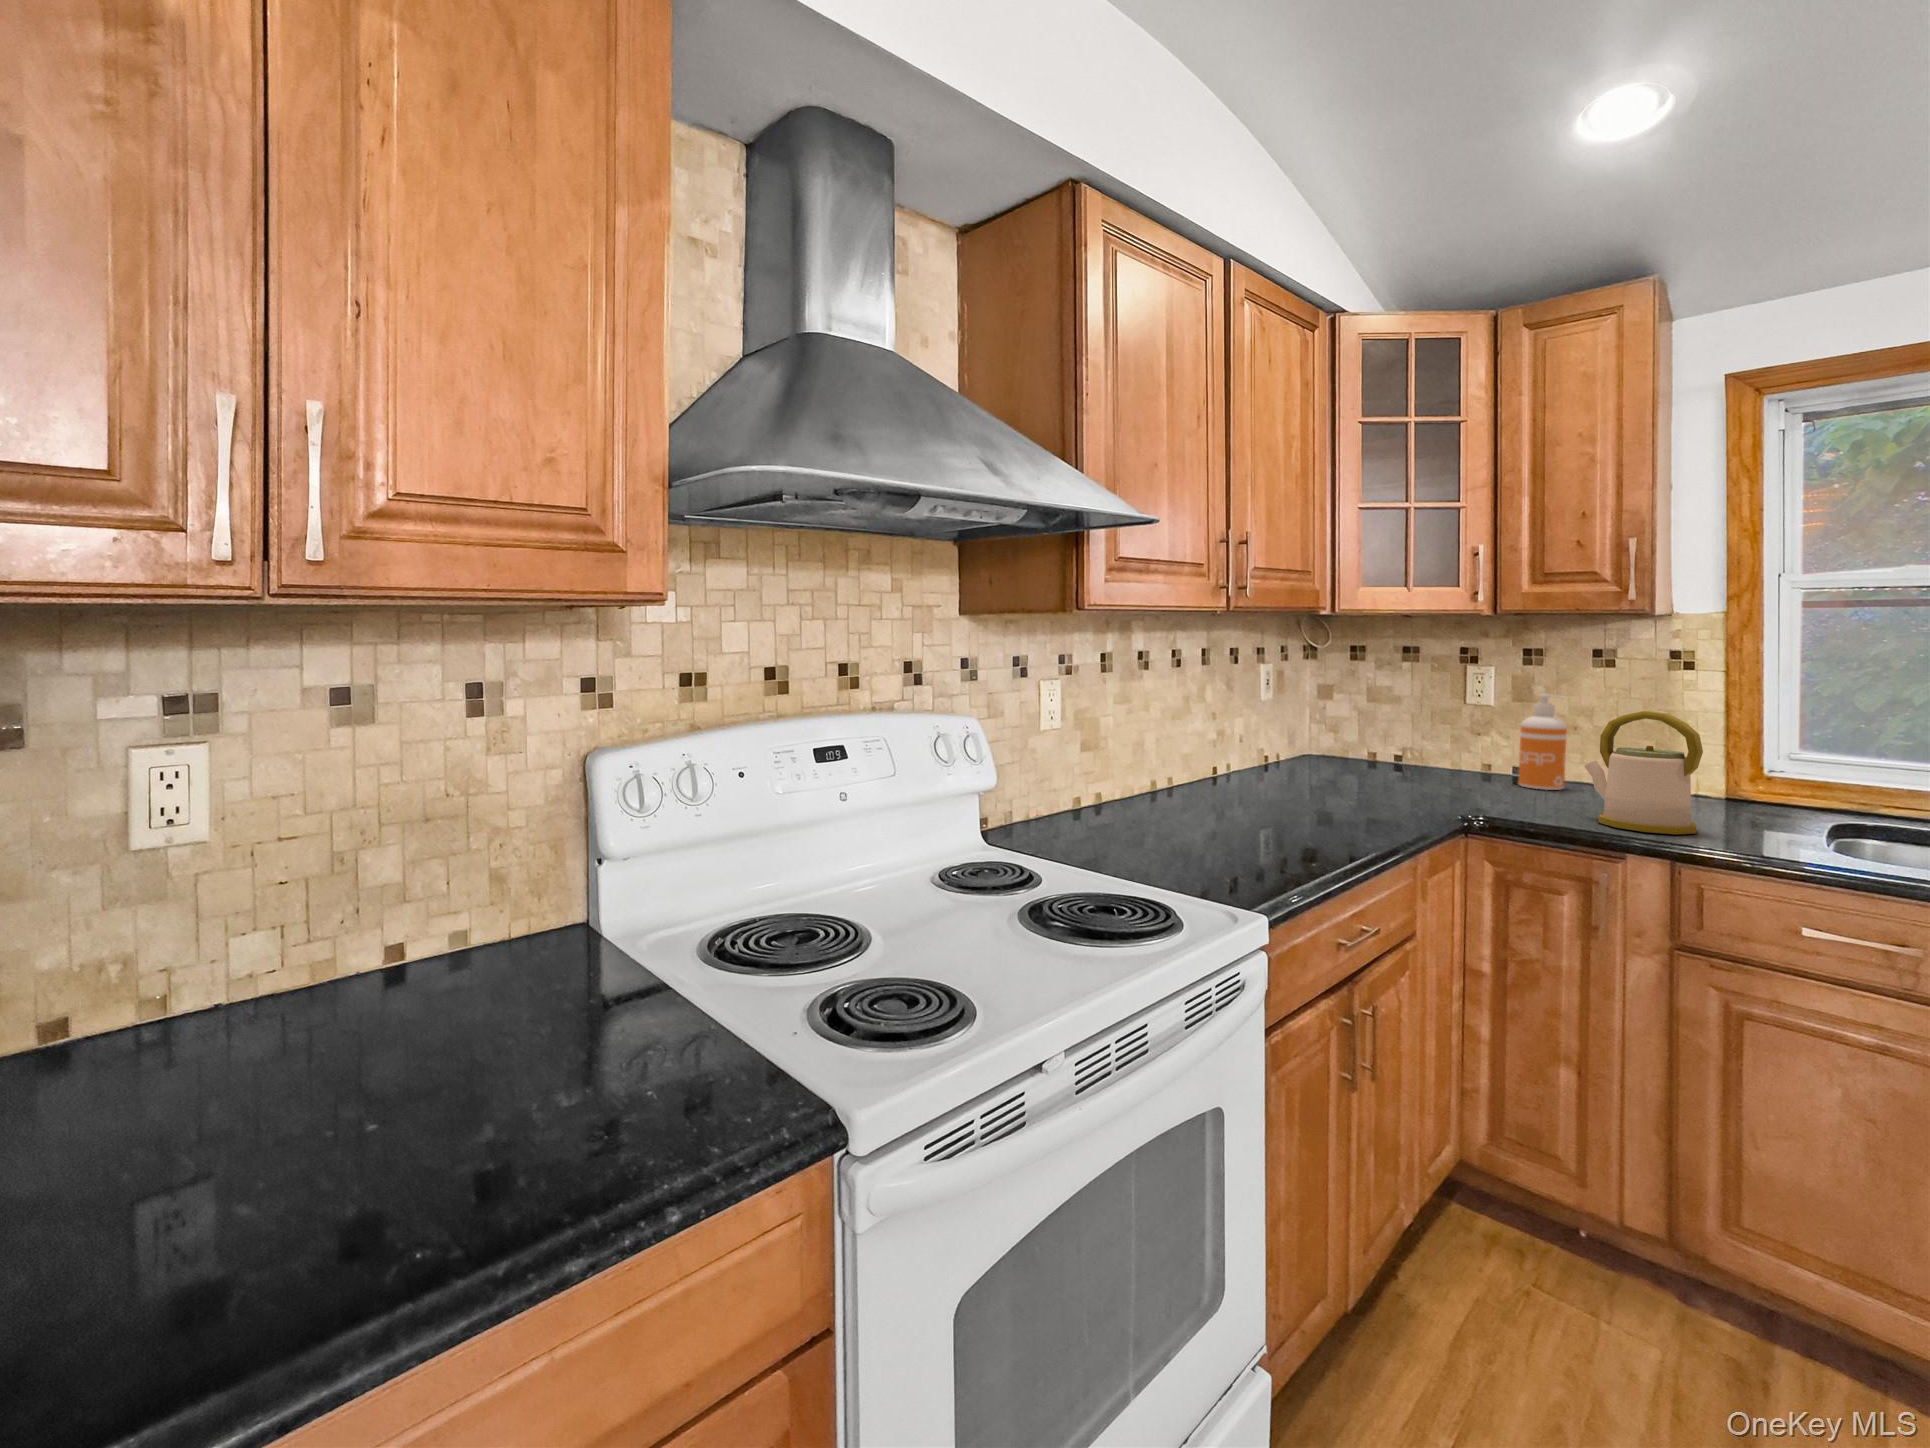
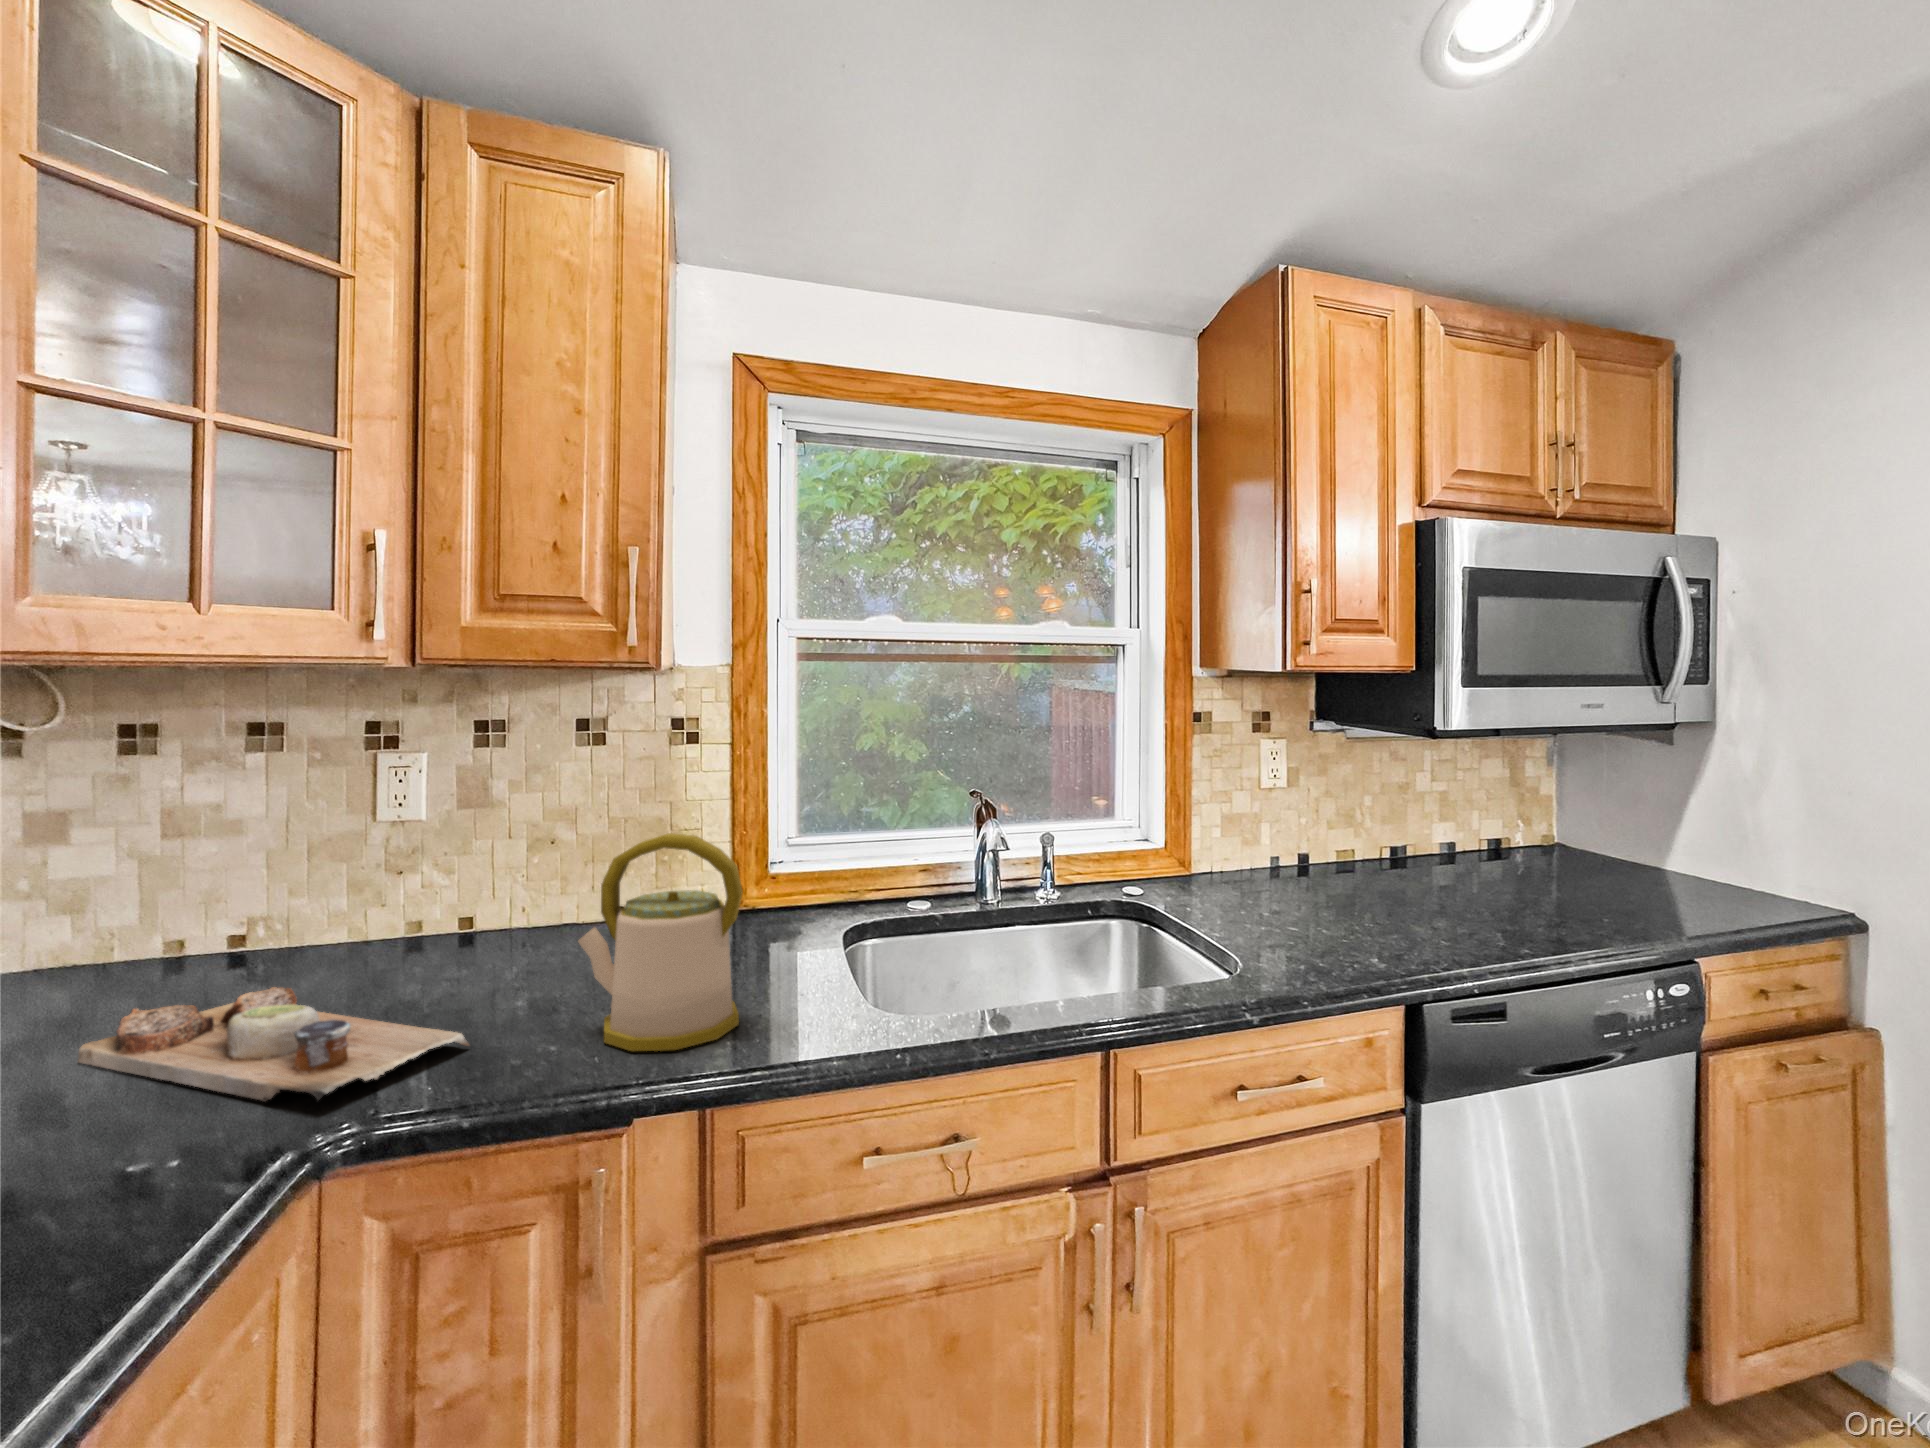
soap dispenser: present [1518,694,1567,790] -> none [469,797,541,961]
cutting board: none [1347,769,1520,810] -> present [78,987,470,1101]

